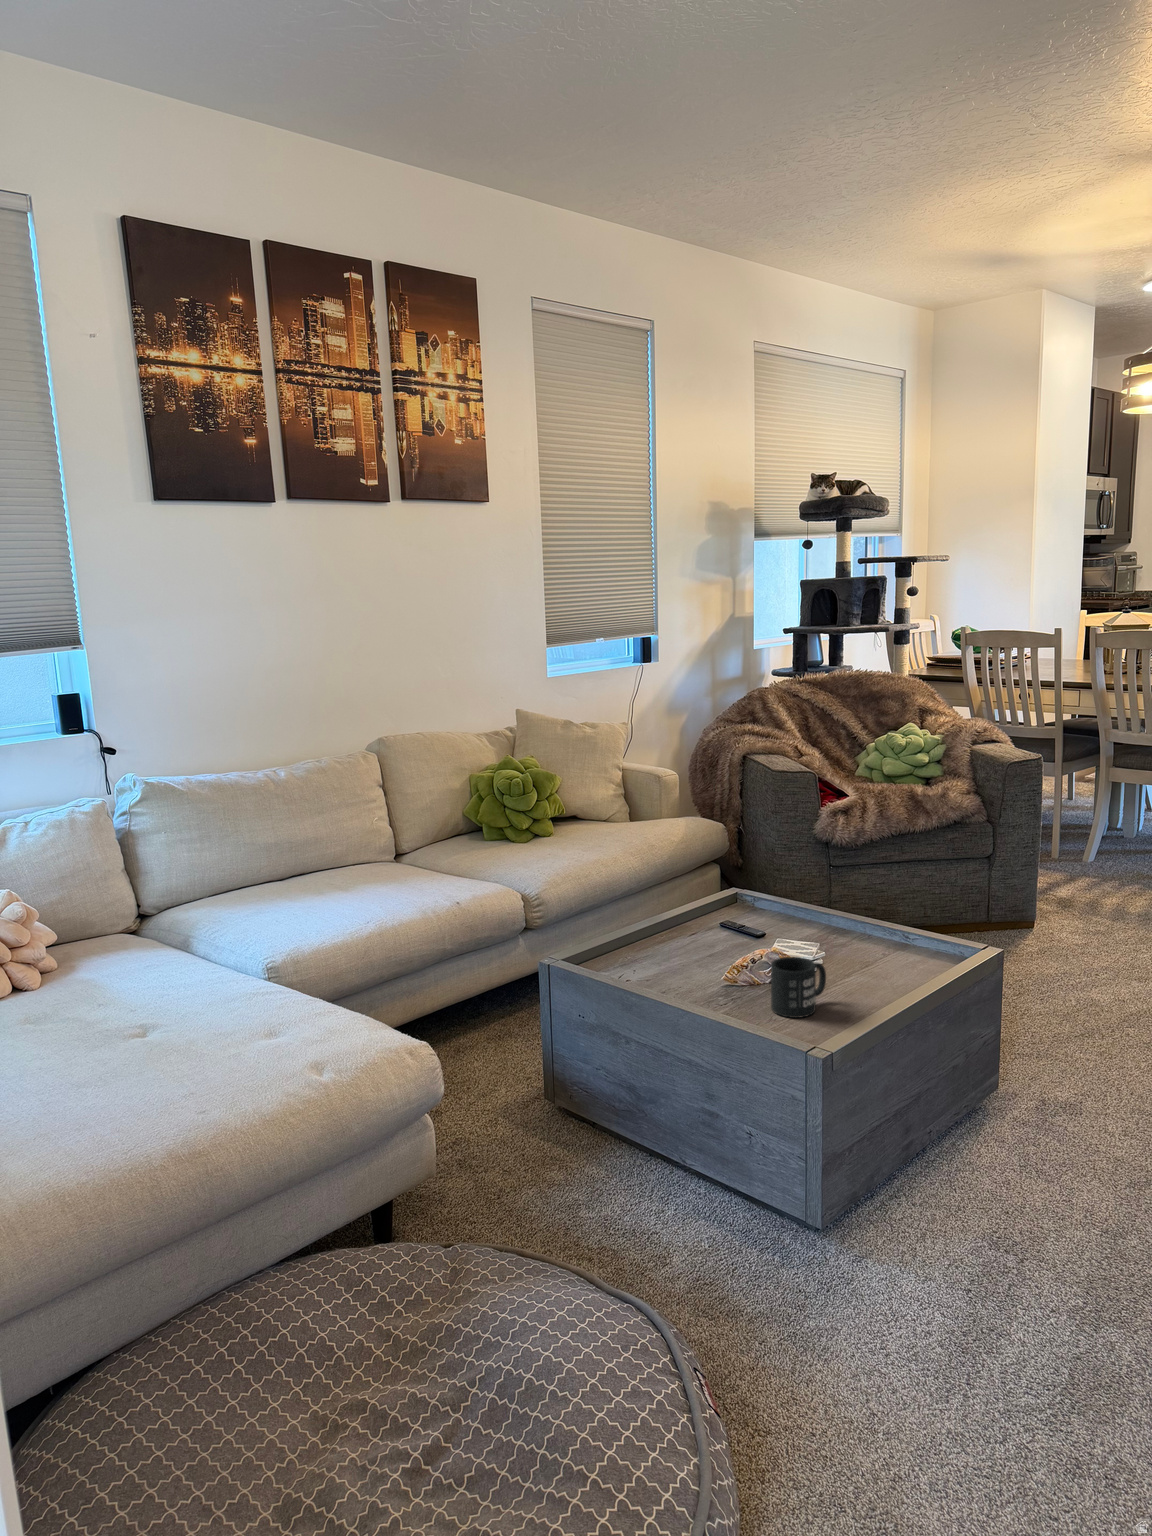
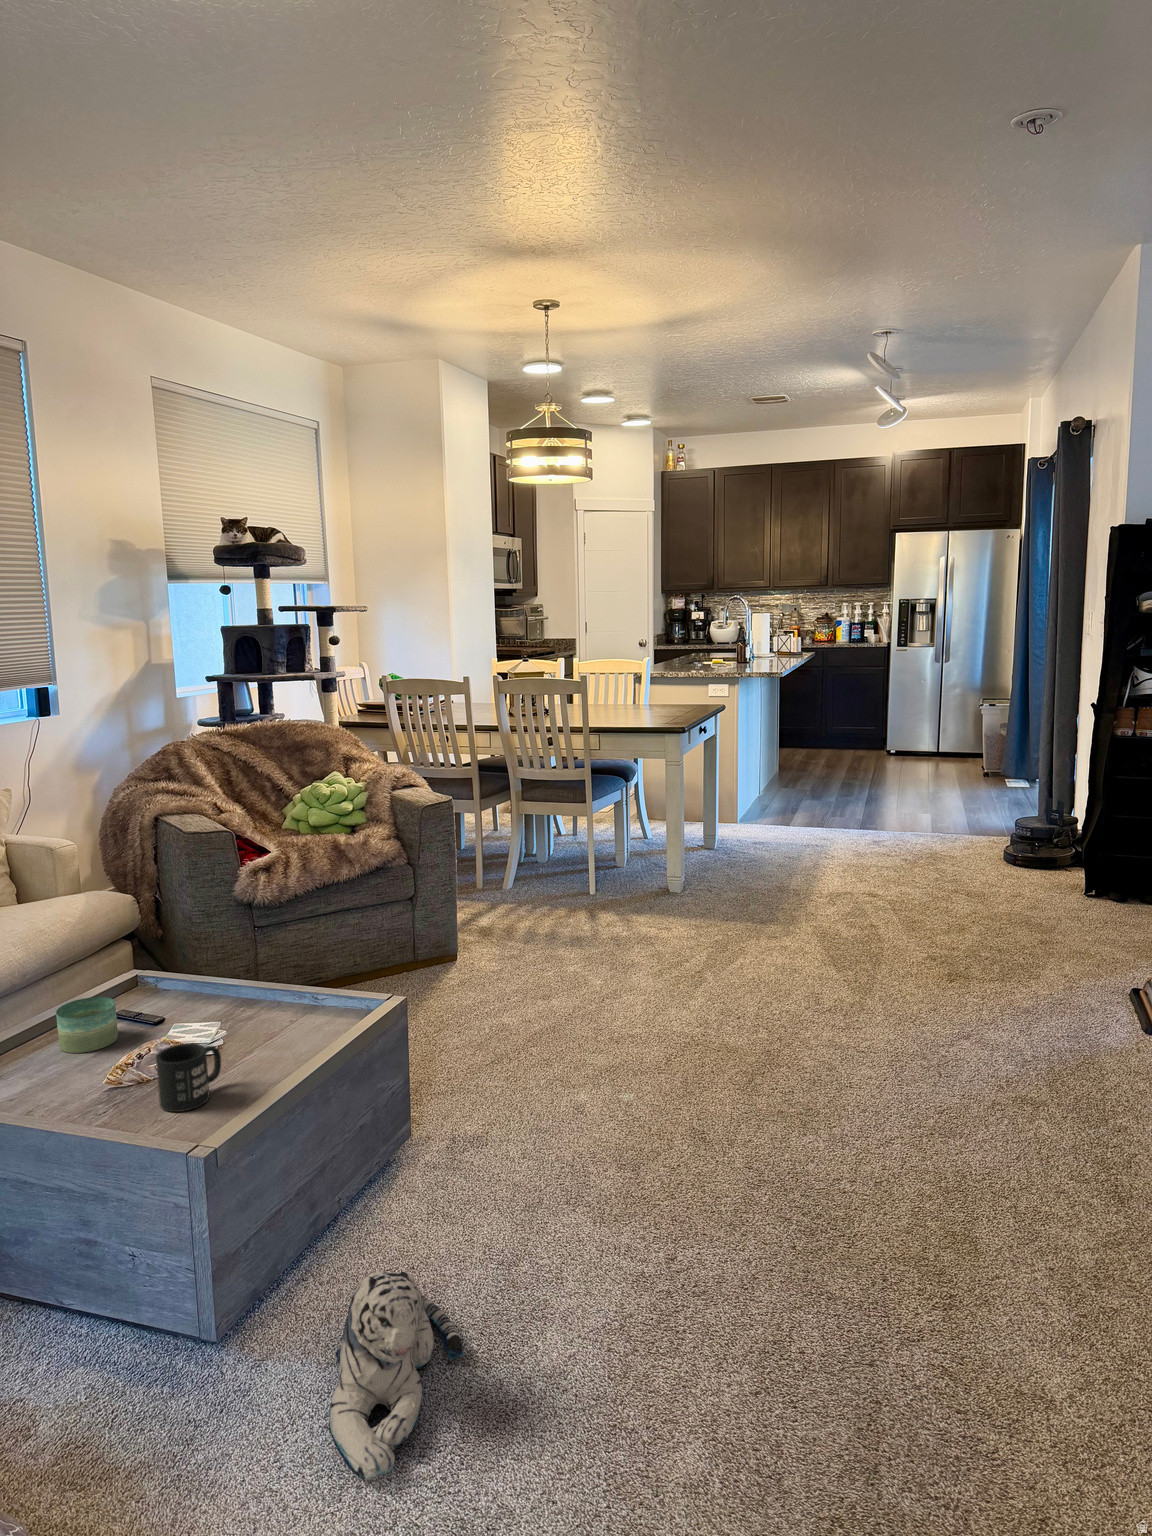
candle: none [676,908,725,955] -> present [56,997,118,1053]
plush toy: none [932,1199,1070,1390] -> present [329,1271,463,1479]

